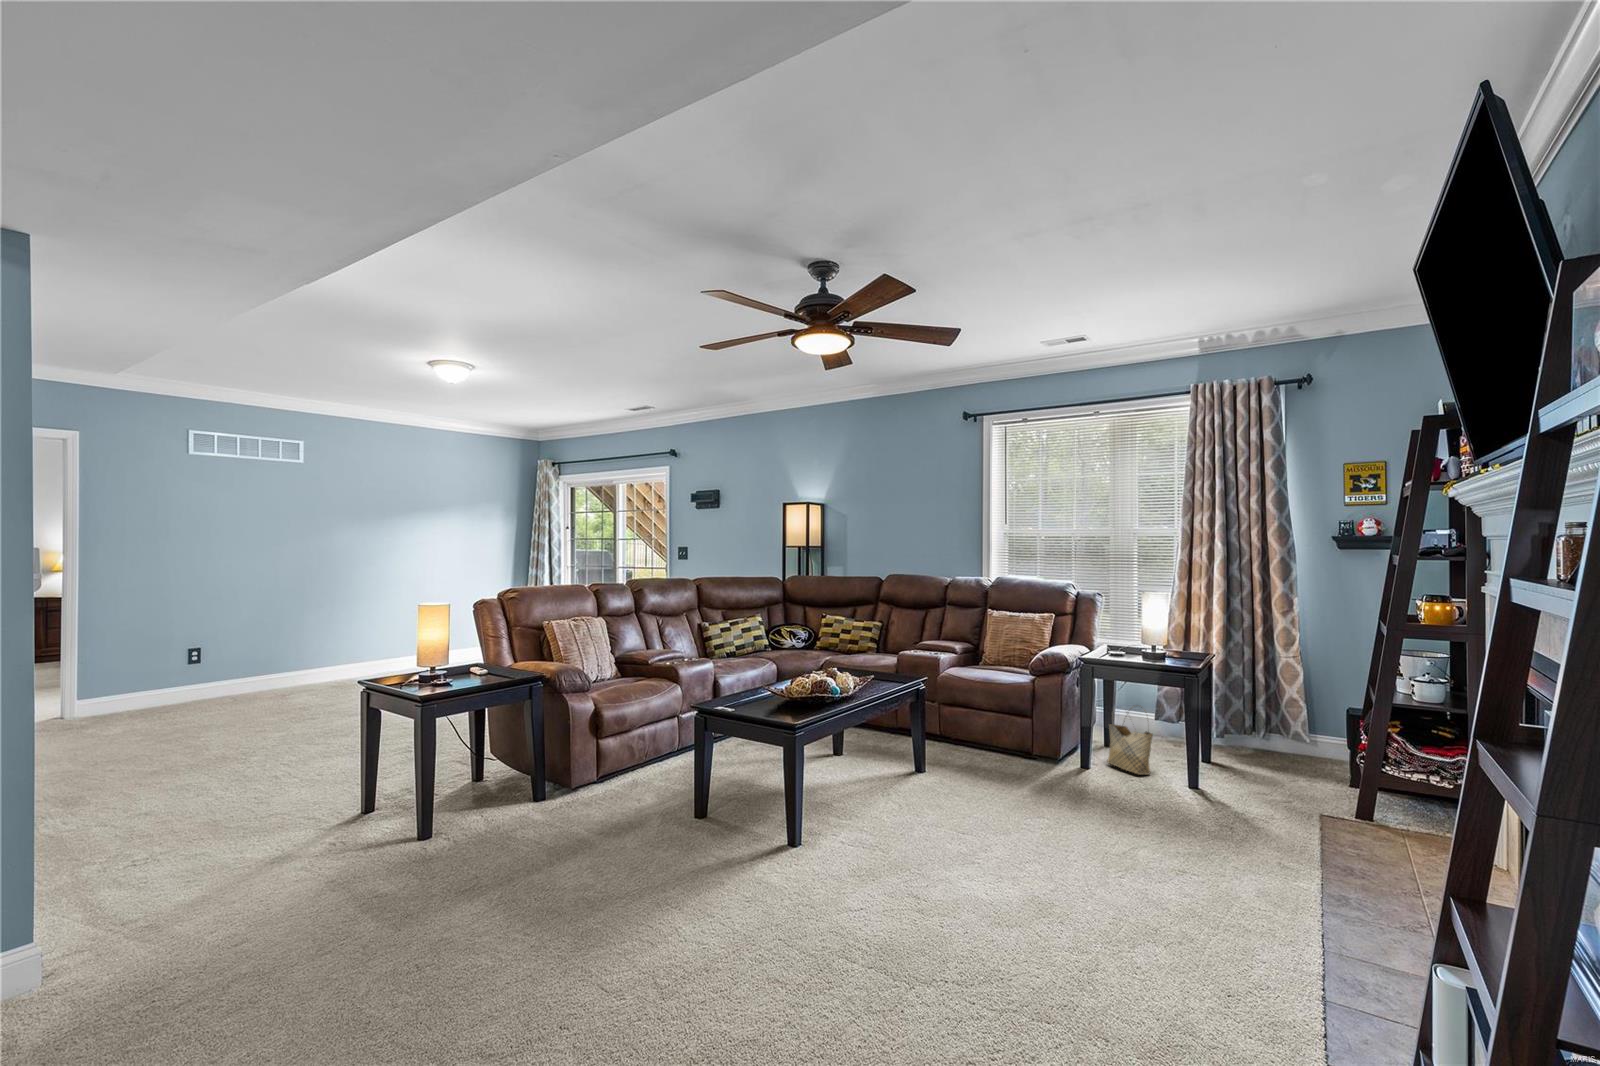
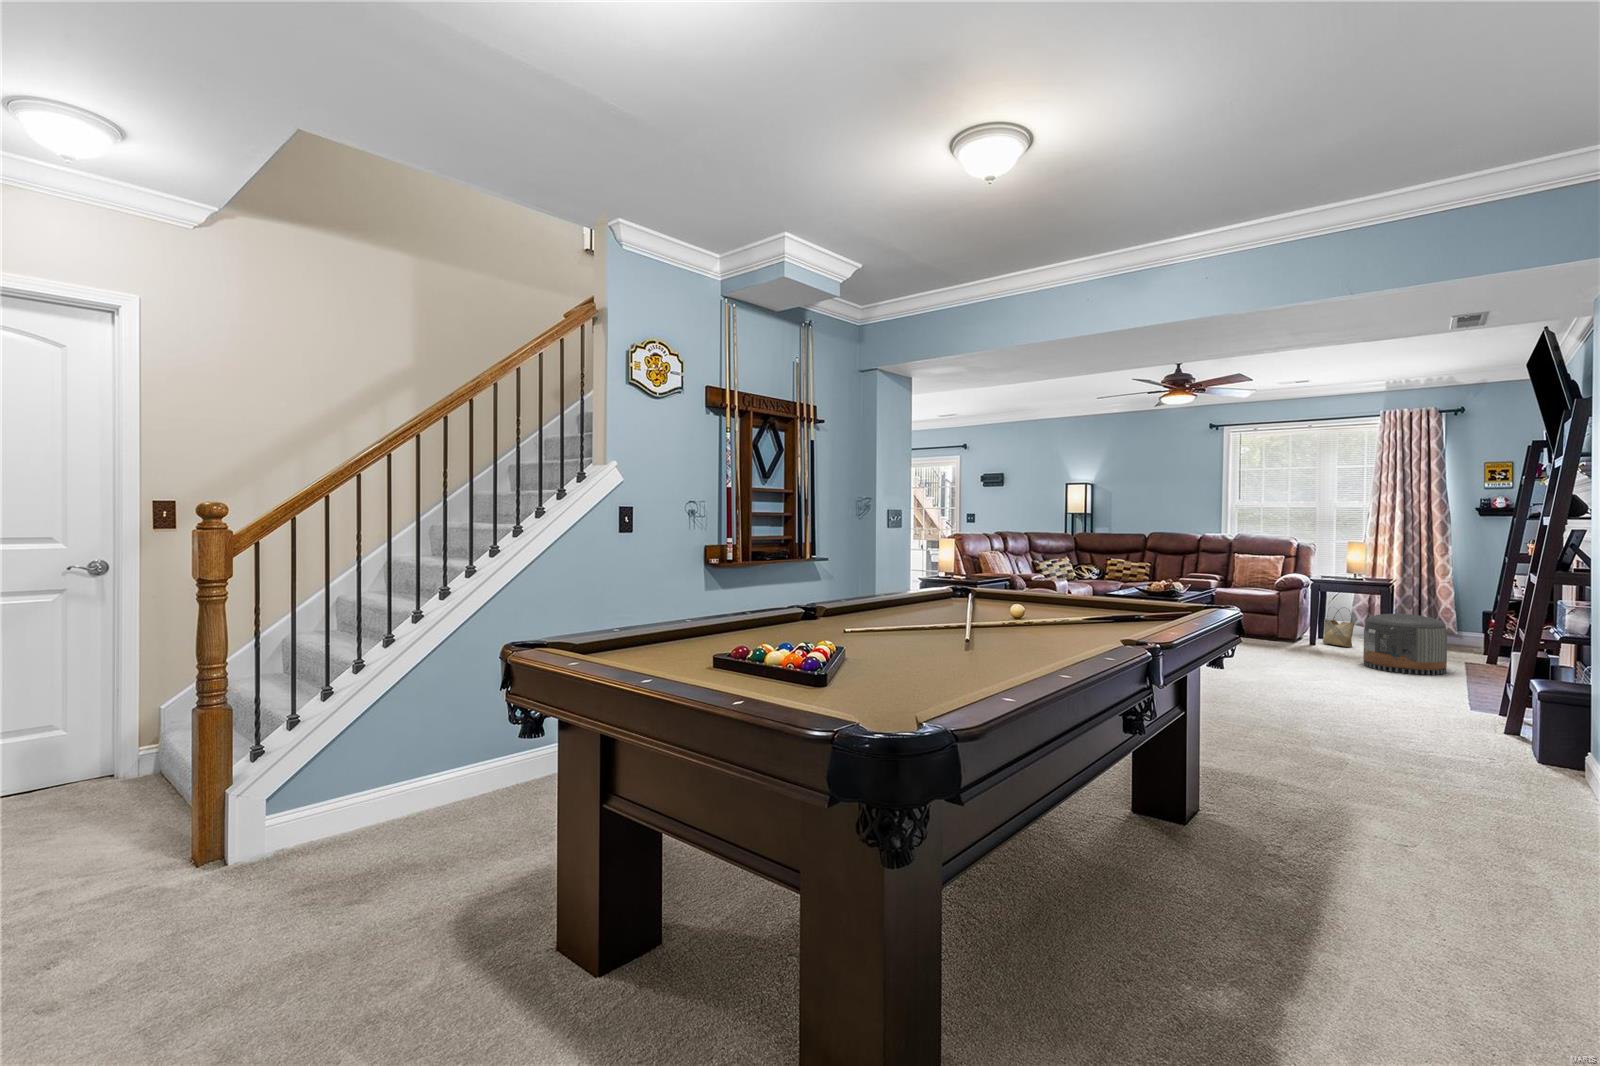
pouf: none [1153,746,1299,887] -> present [1363,614,1447,675]

